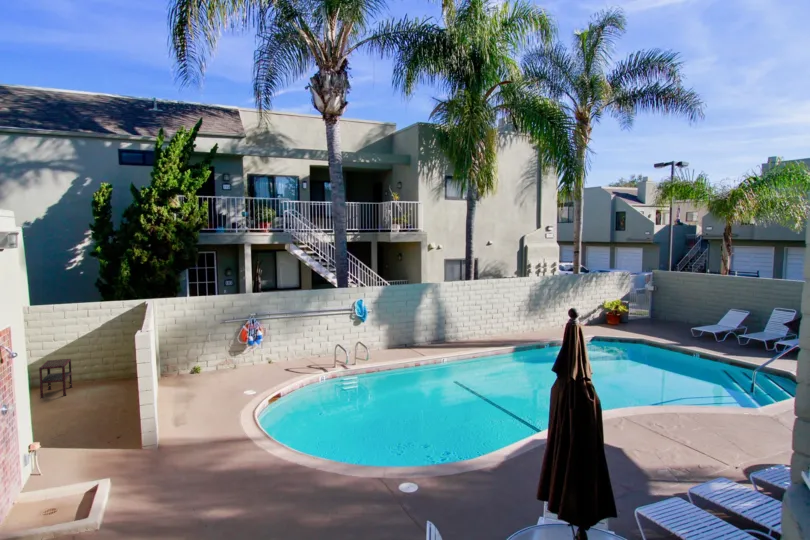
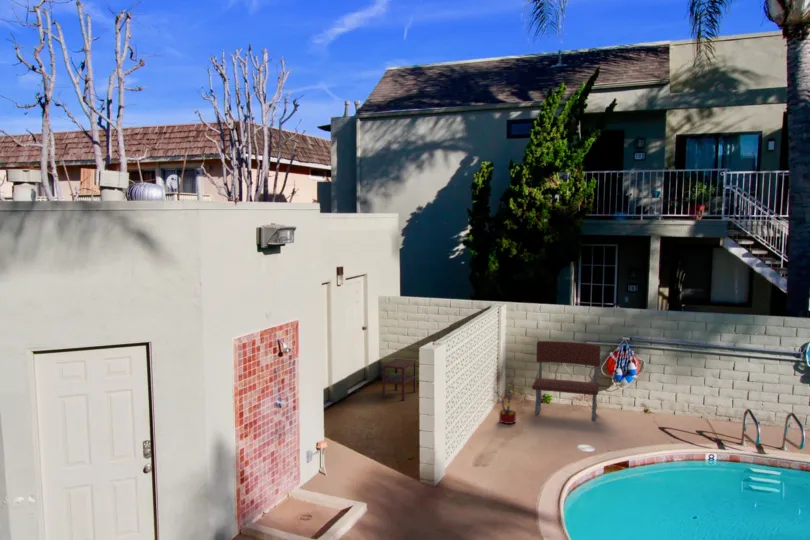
bench: none [189,322,241,381] -> present [532,341,600,420]
decorative plant: none [160,357,184,392] -> present [499,384,516,424]

